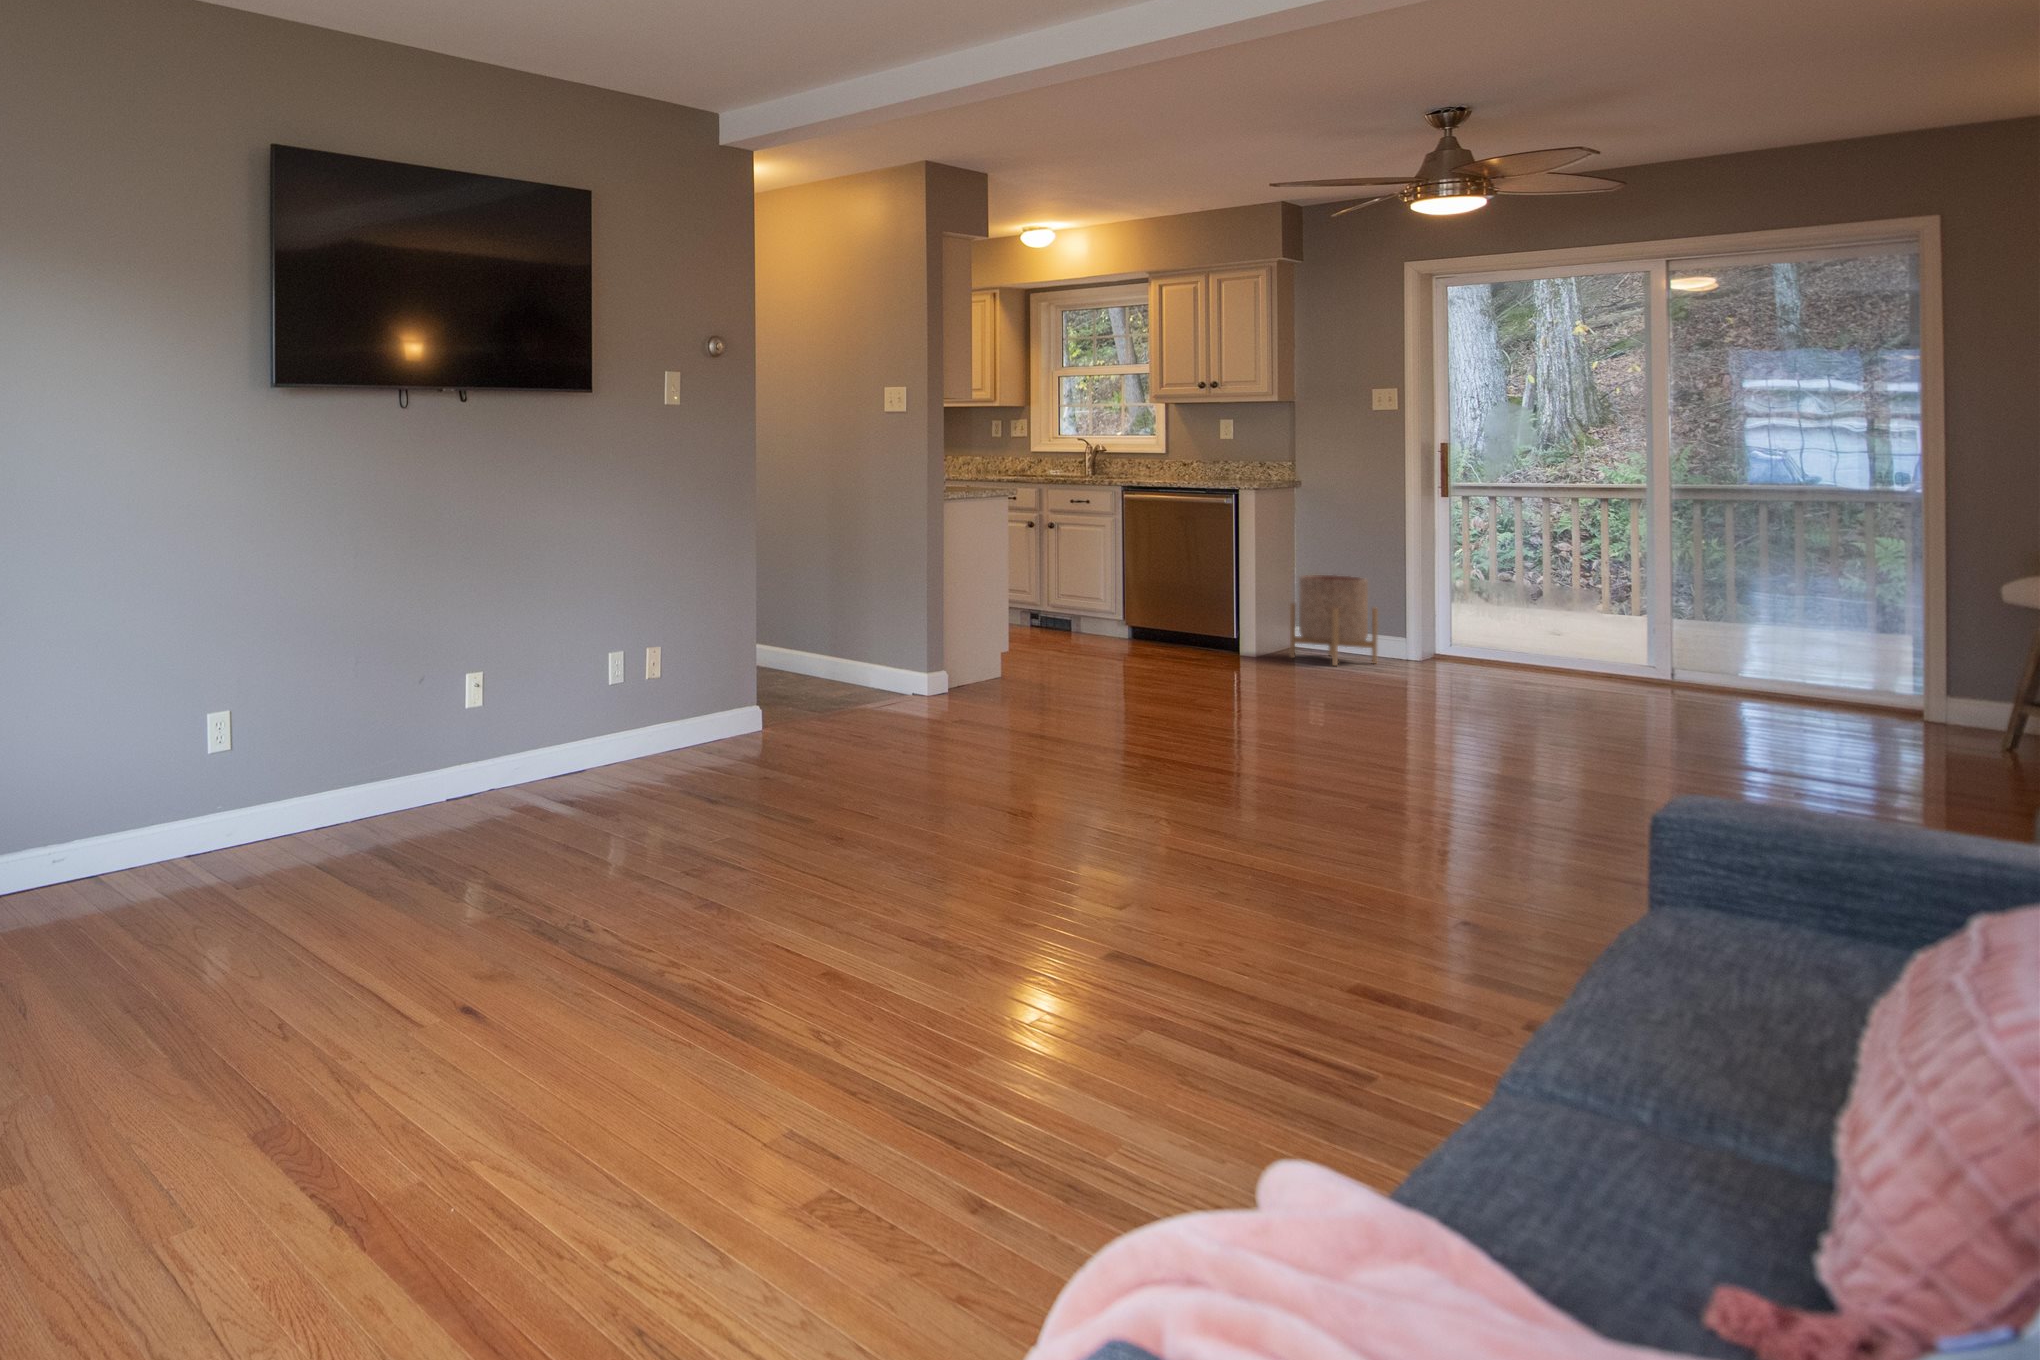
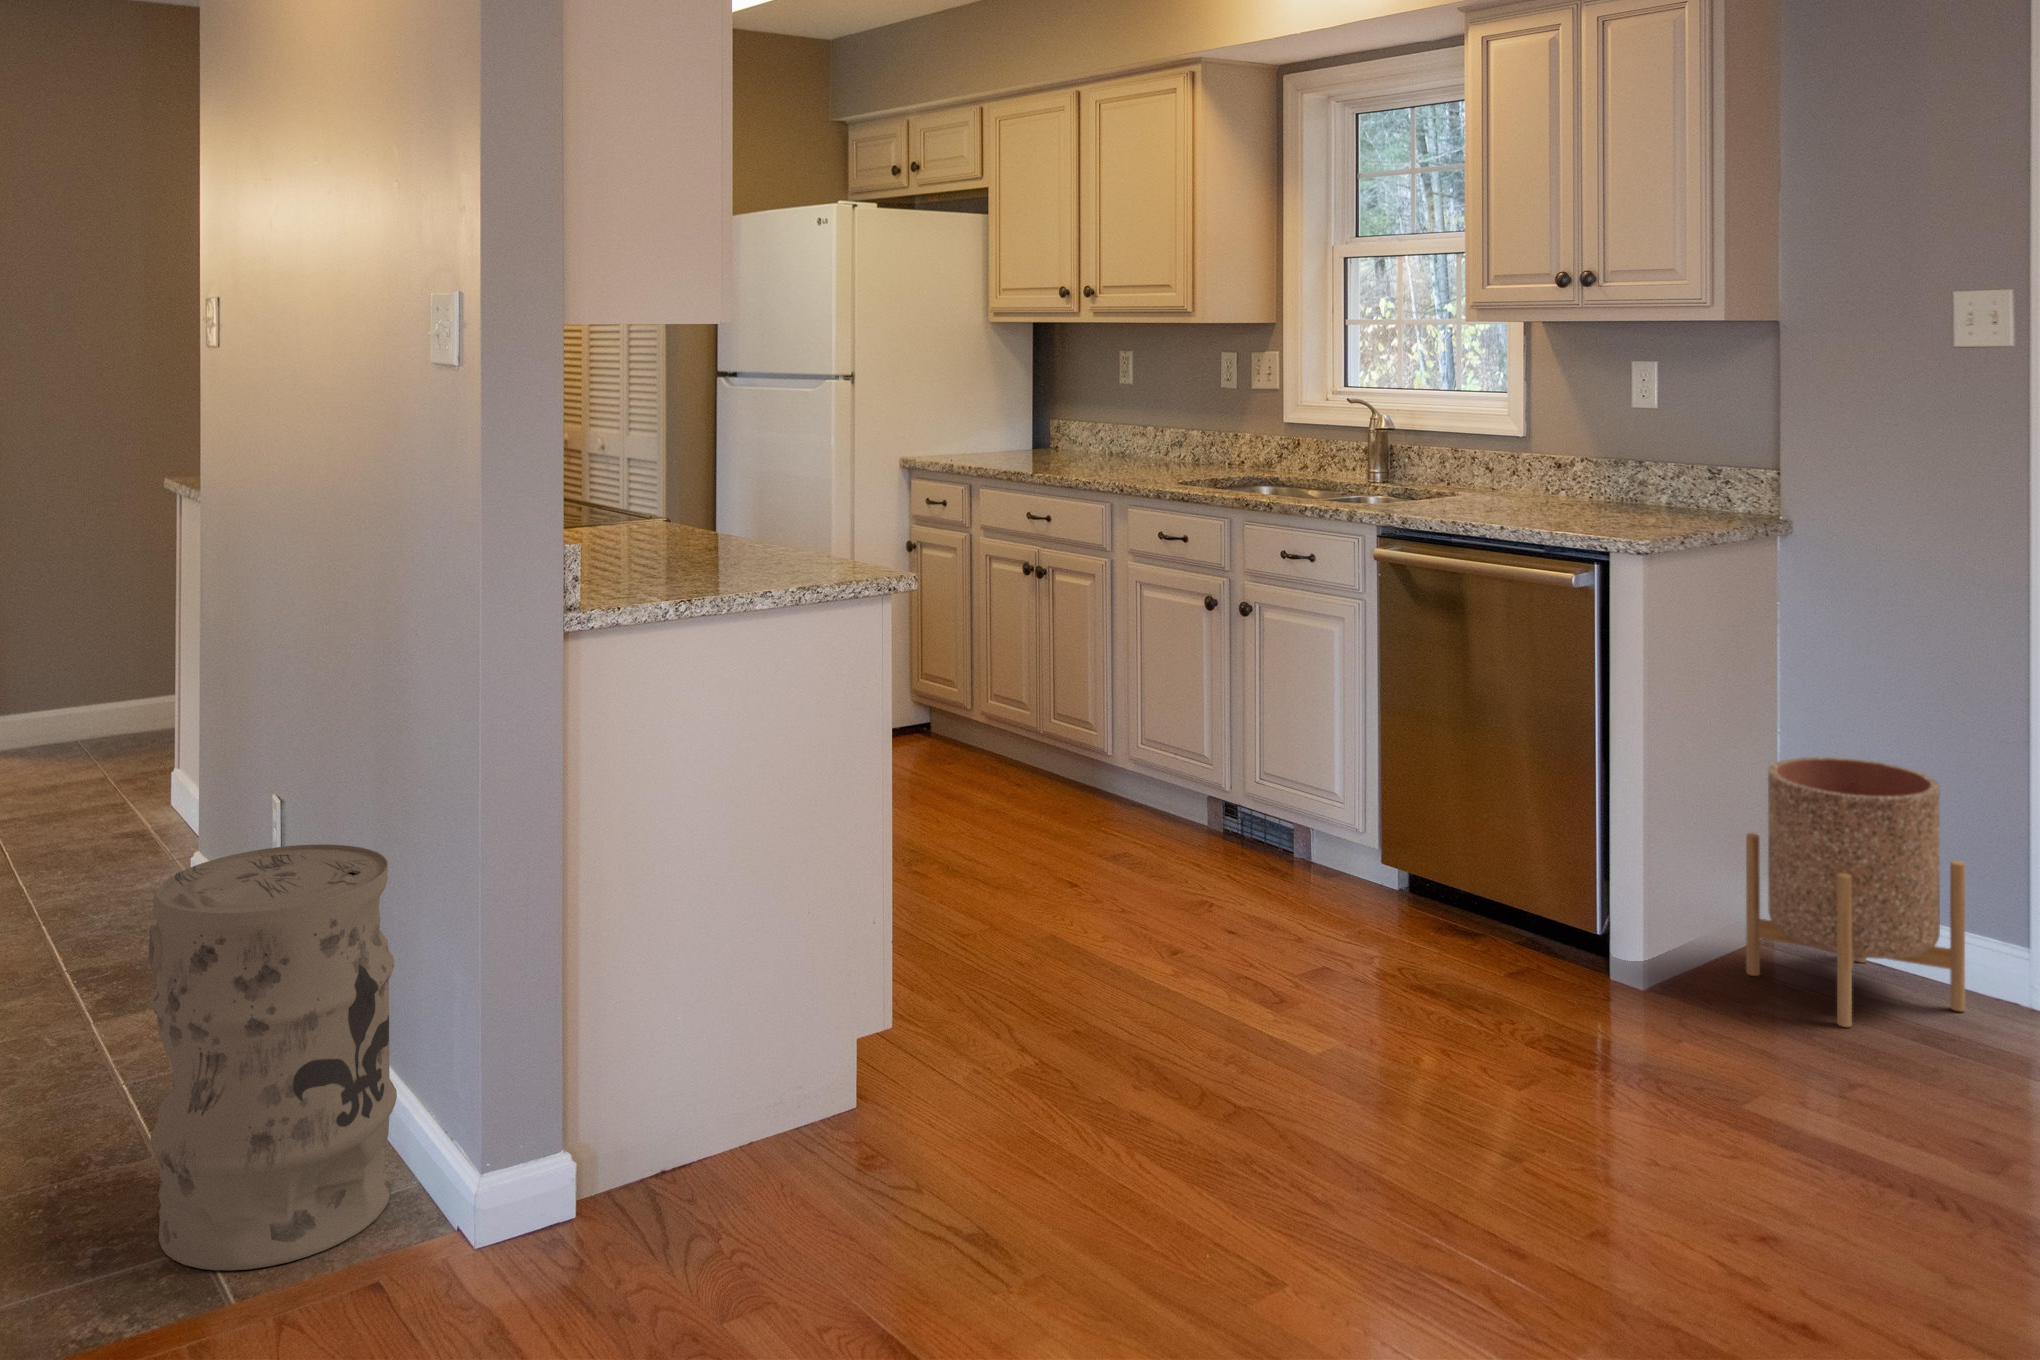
trash can: none [813,573,889,695] -> present [148,844,397,1270]

